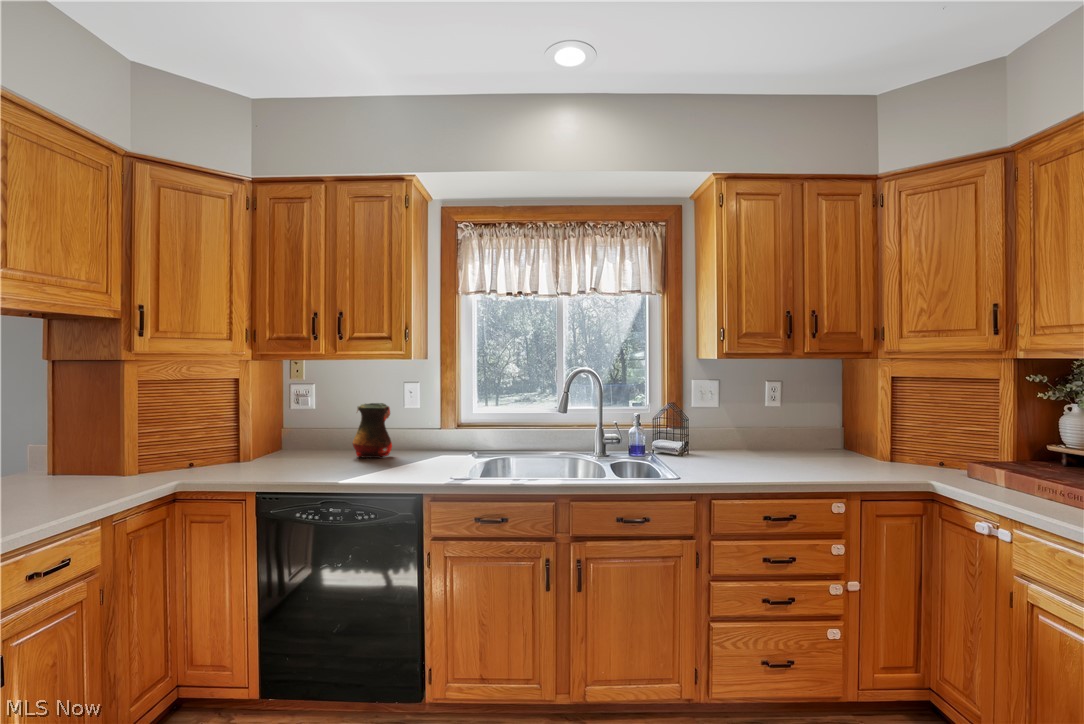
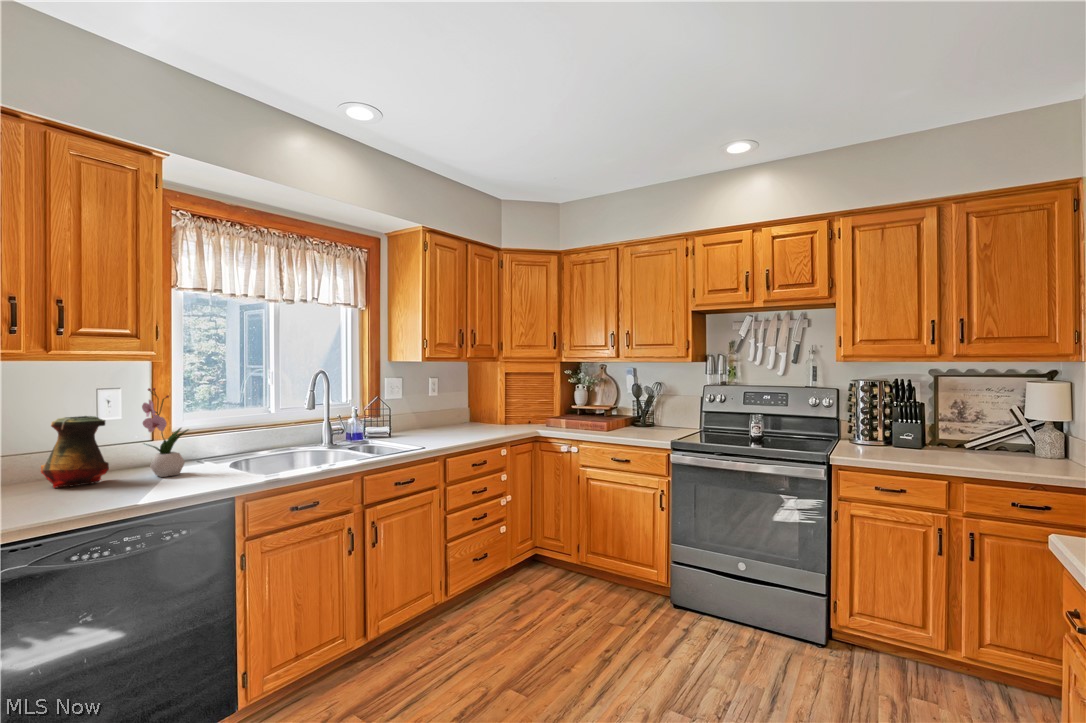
flower arrangement: none [407,383,437,462] -> present [142,388,188,477]

